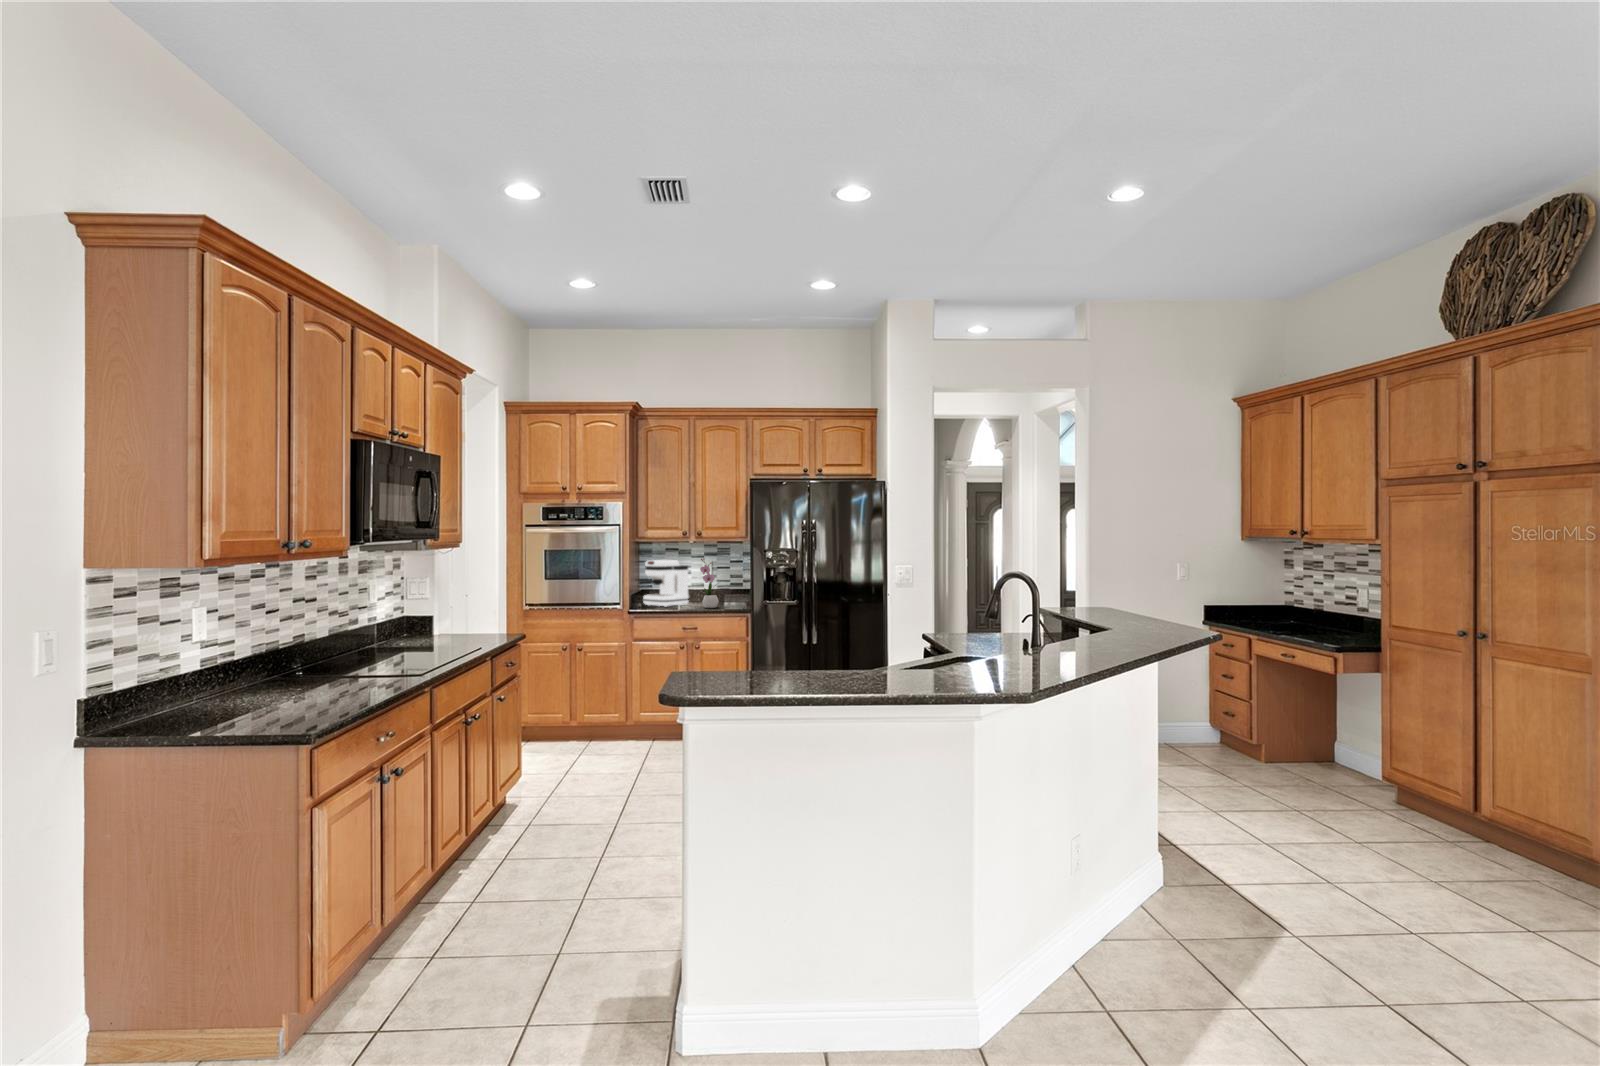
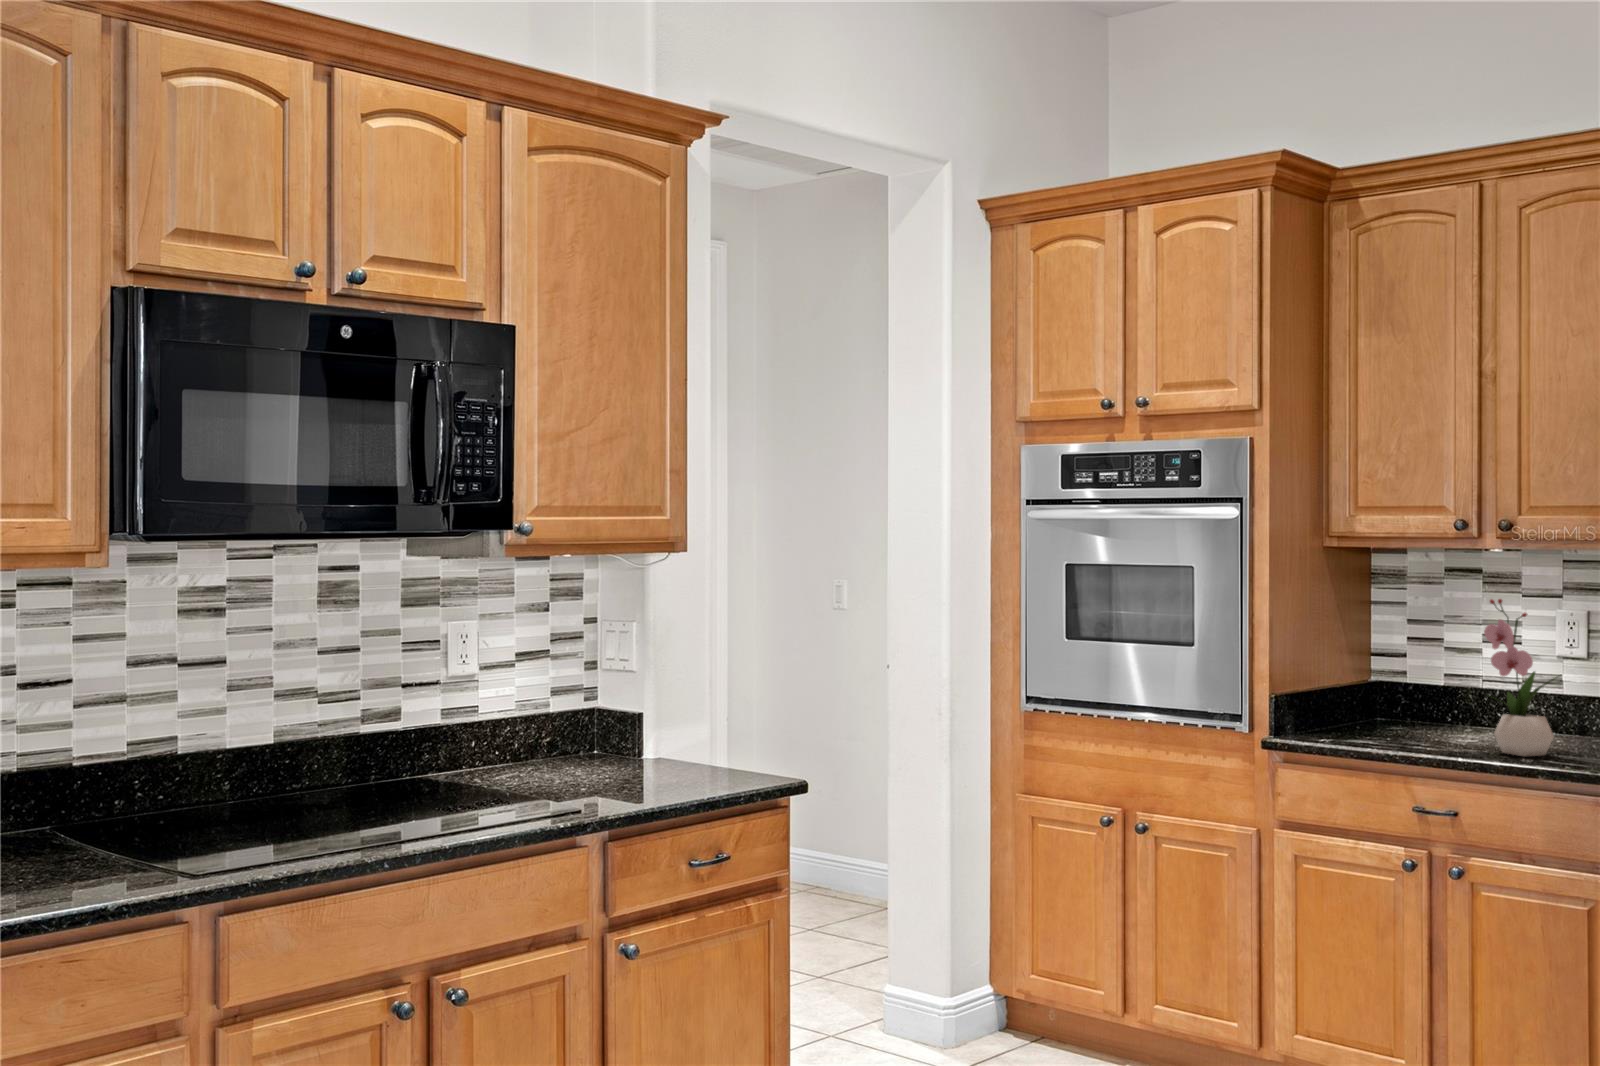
coffee maker: present [639,560,689,607] -> none [1323,599,1481,737]

